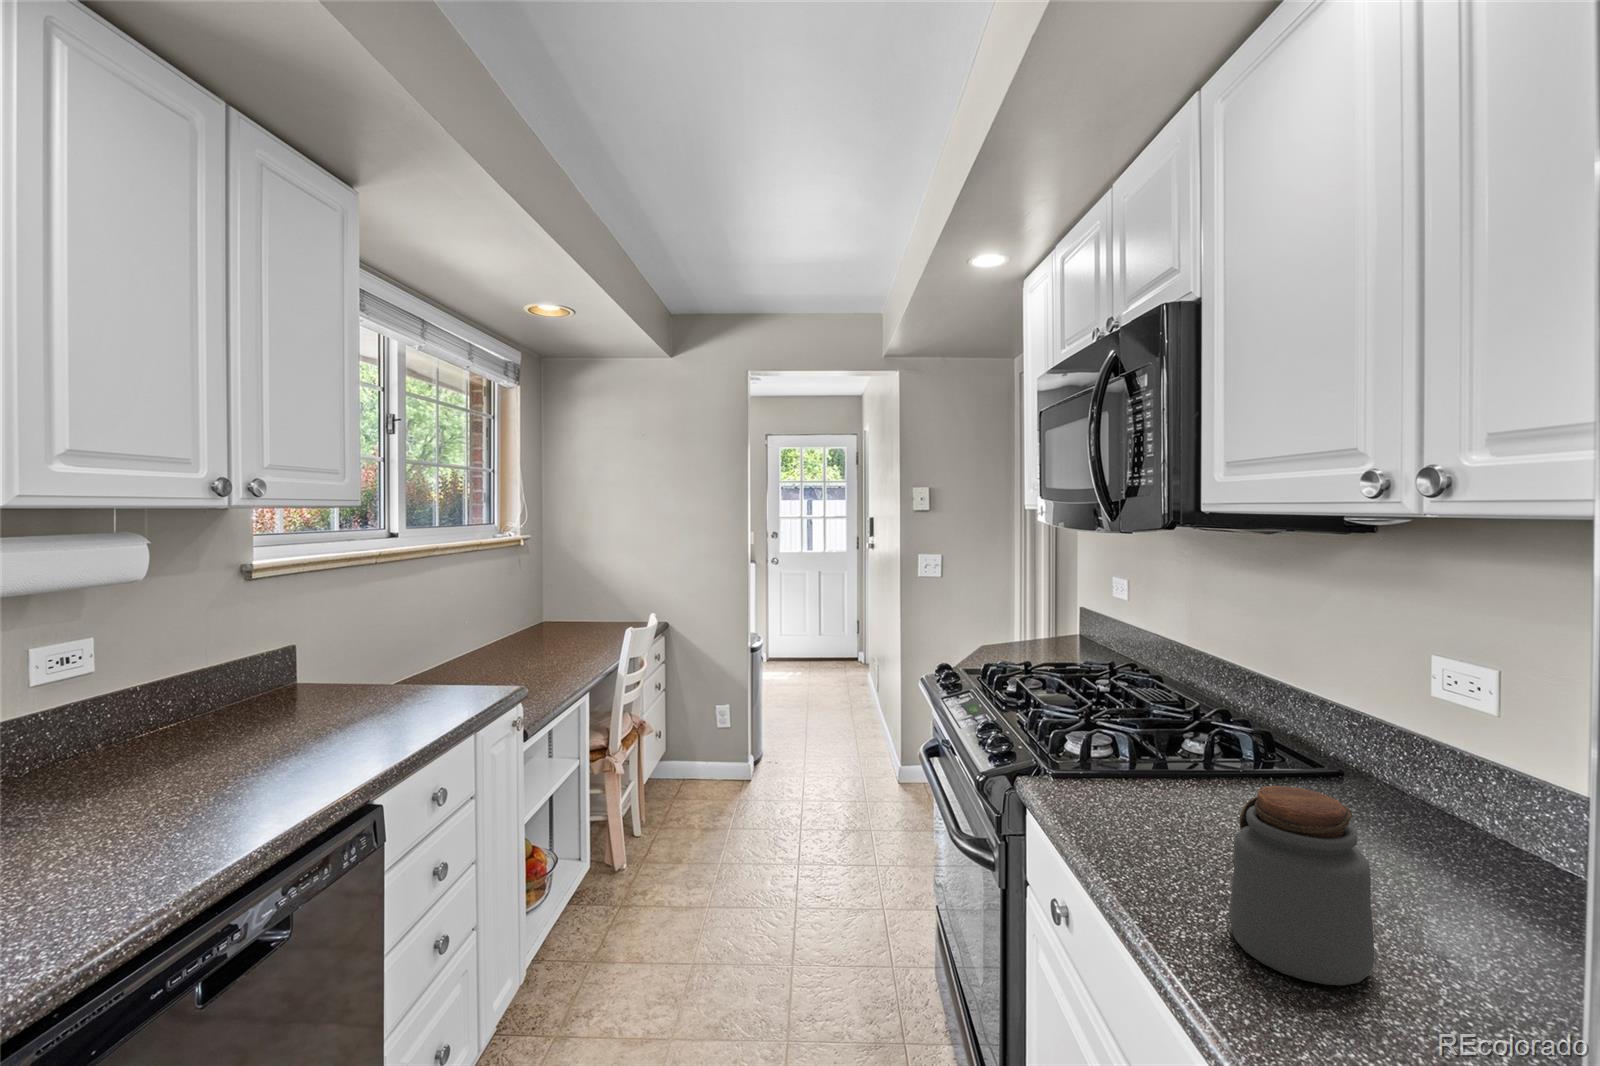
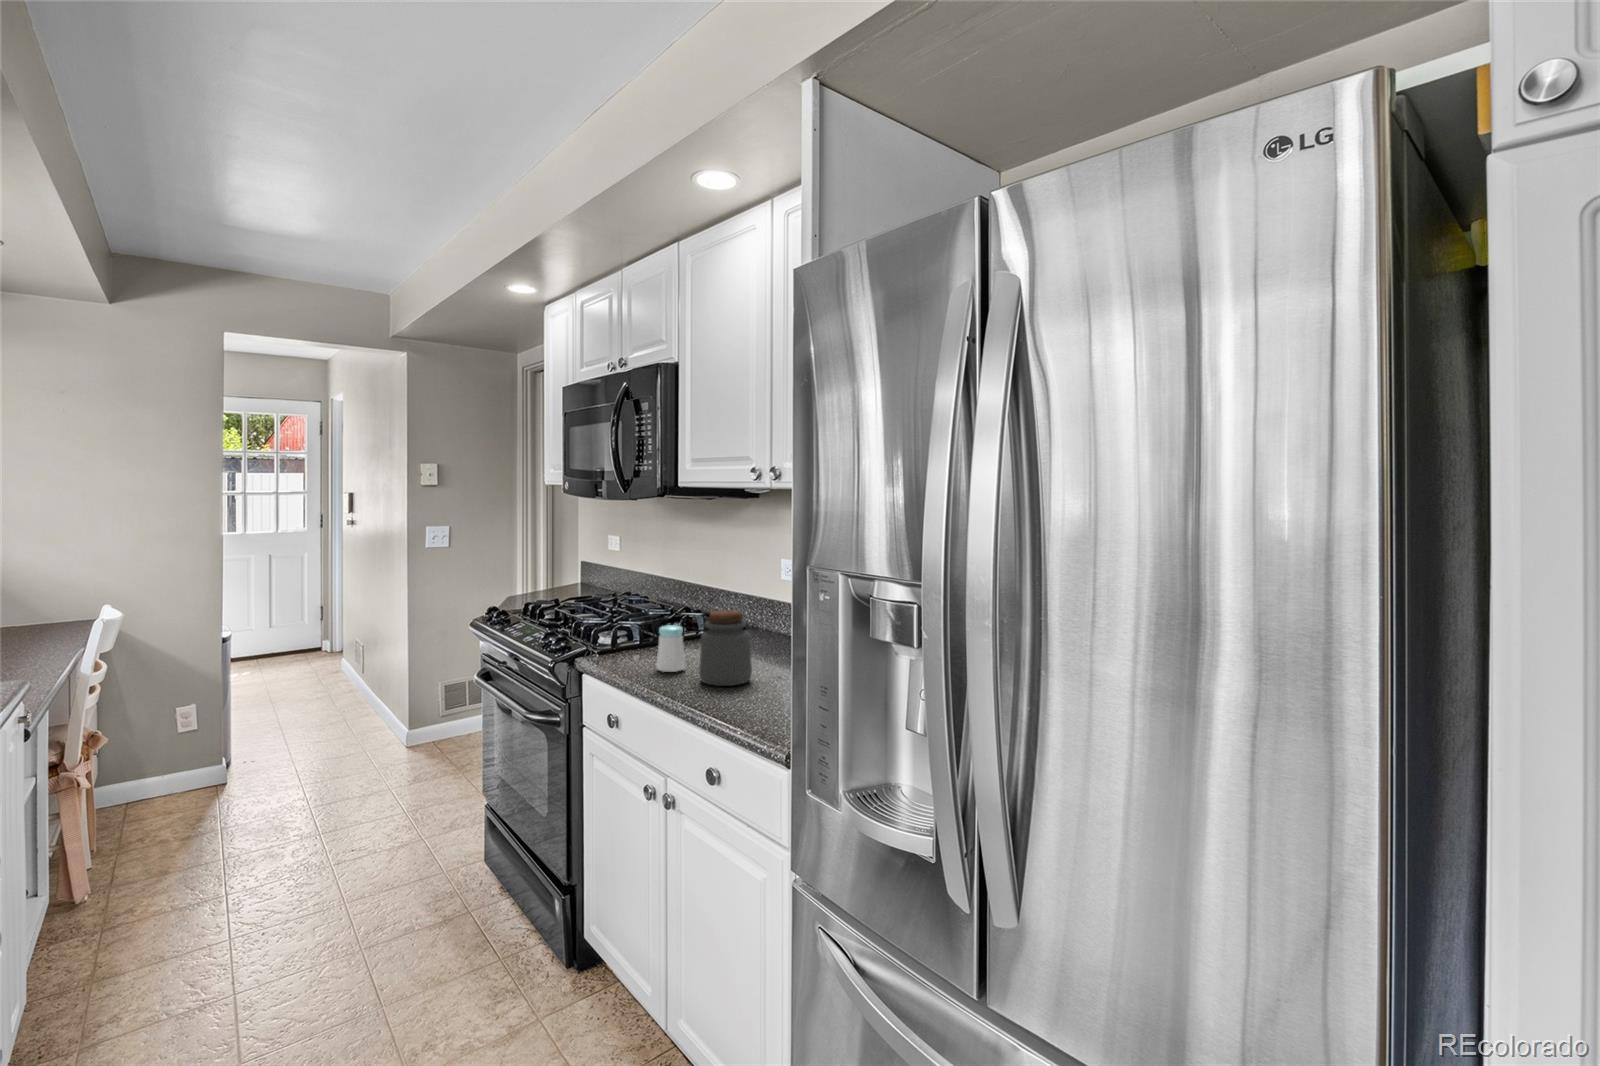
salt shaker: none [1139,781,1201,882] -> present [657,625,686,672]

